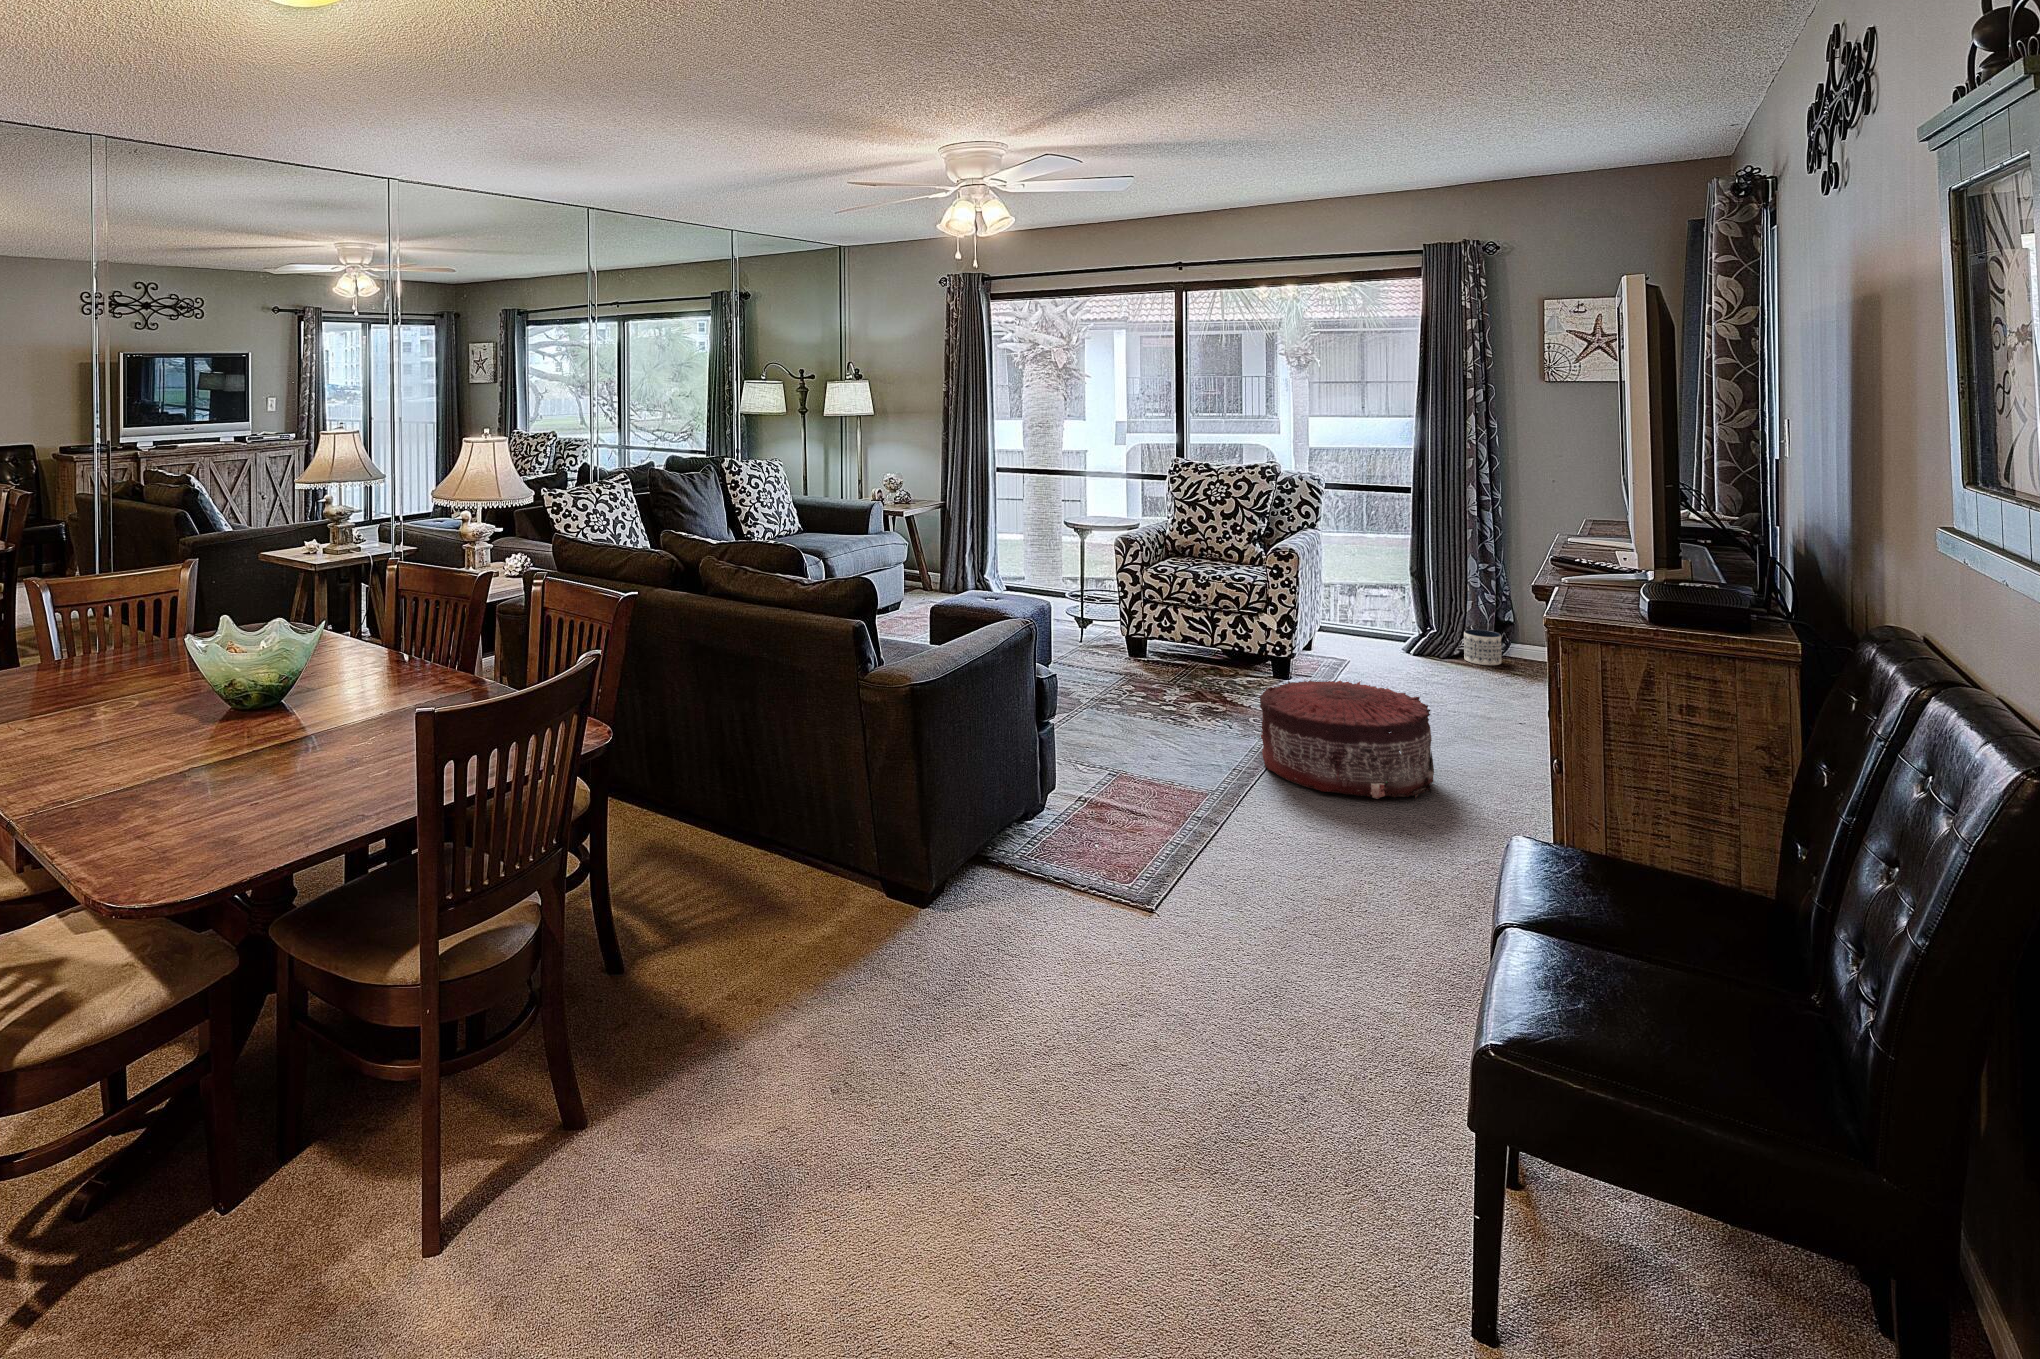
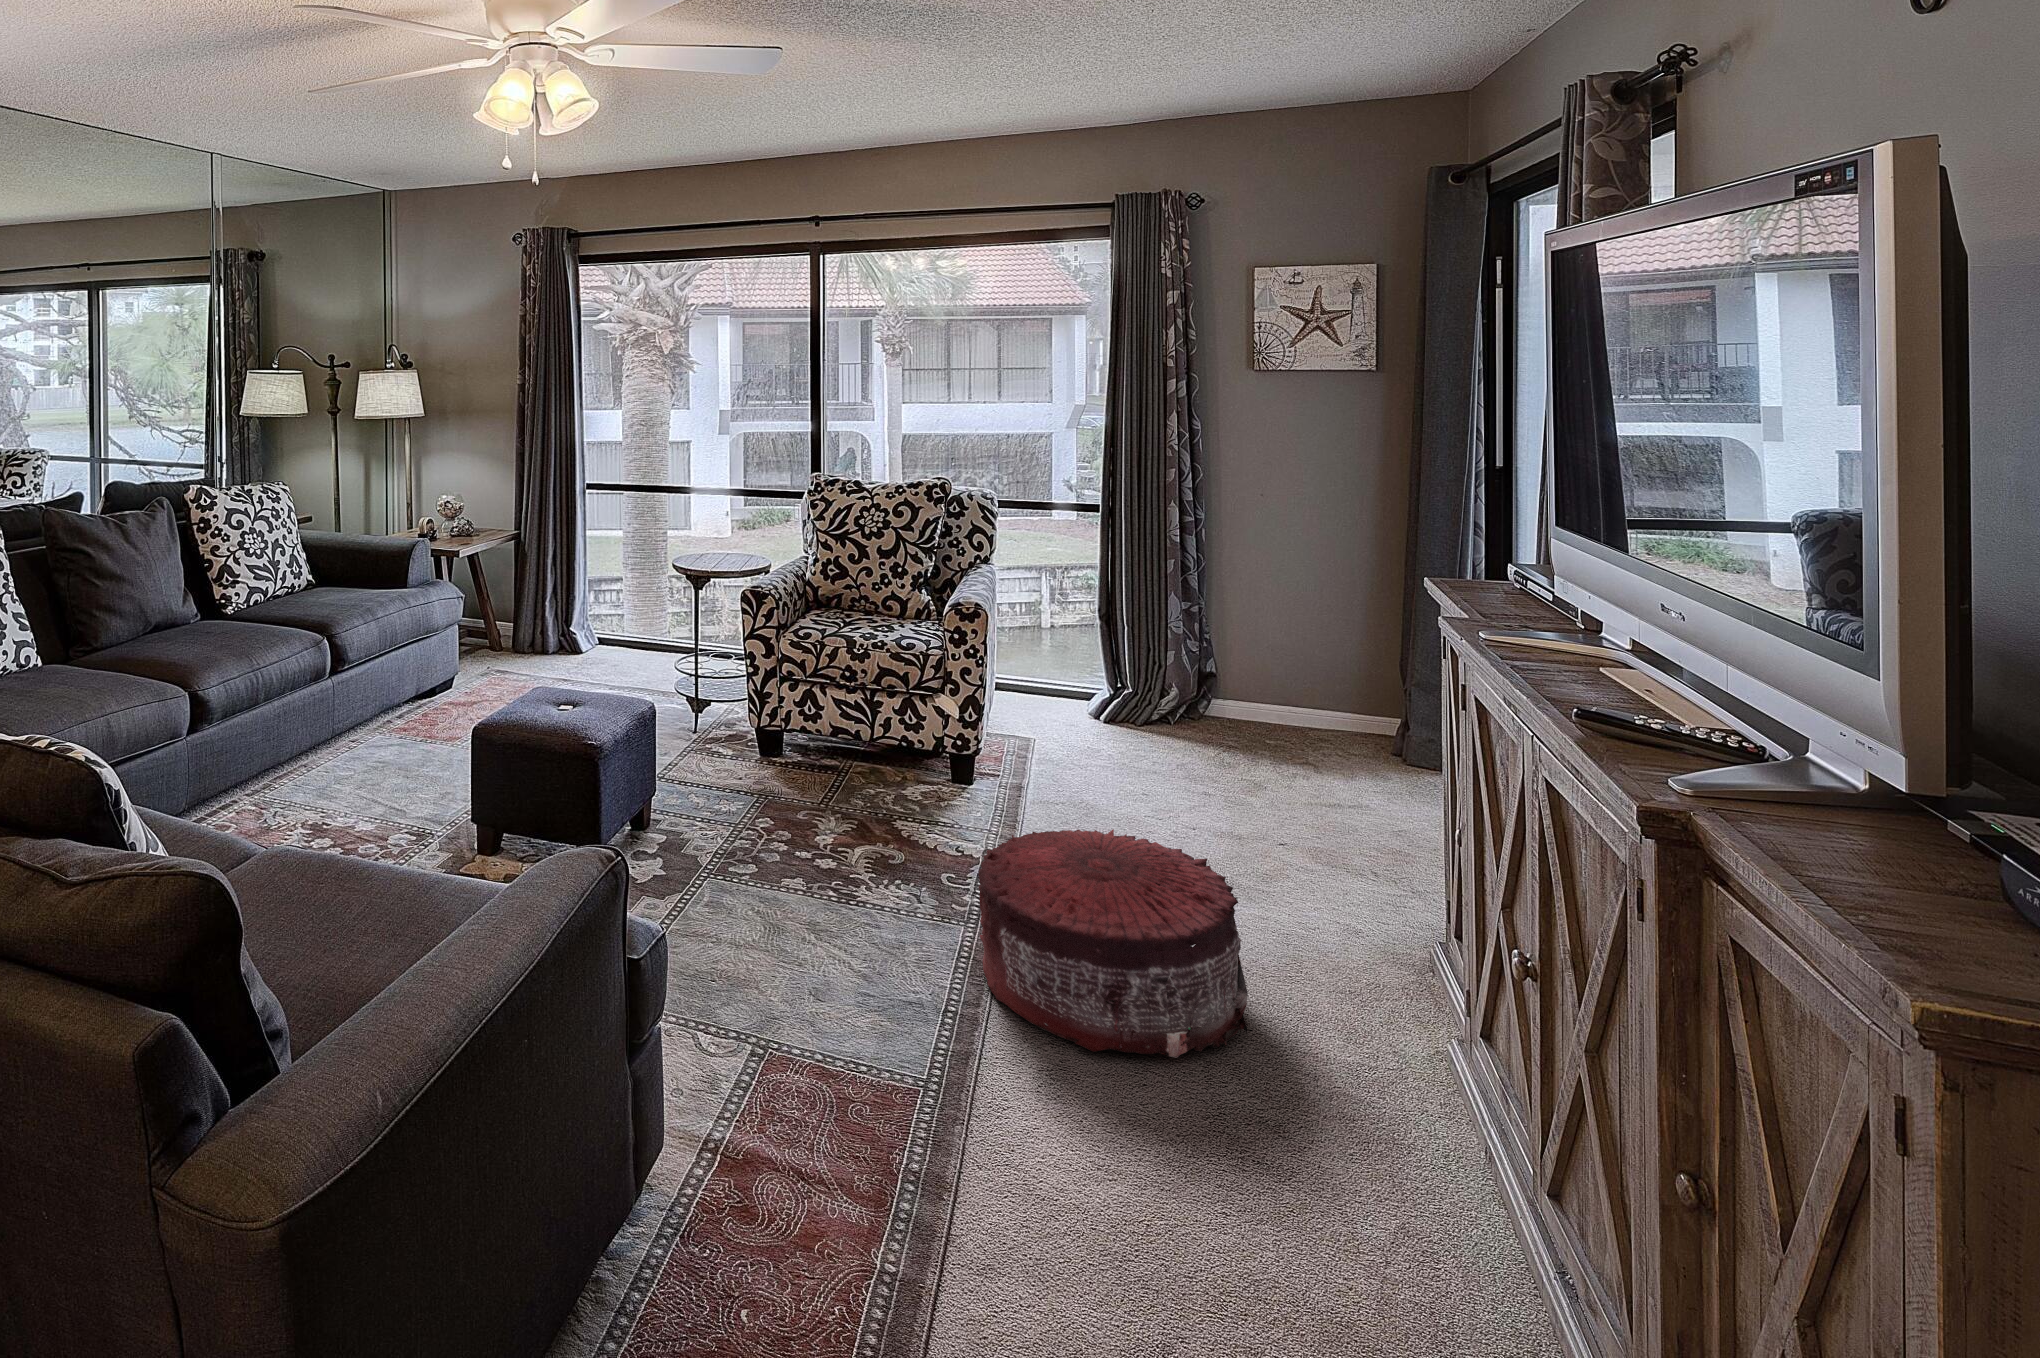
planter: present [1464,629,1501,665] -> none [1169,688,1214,736]

